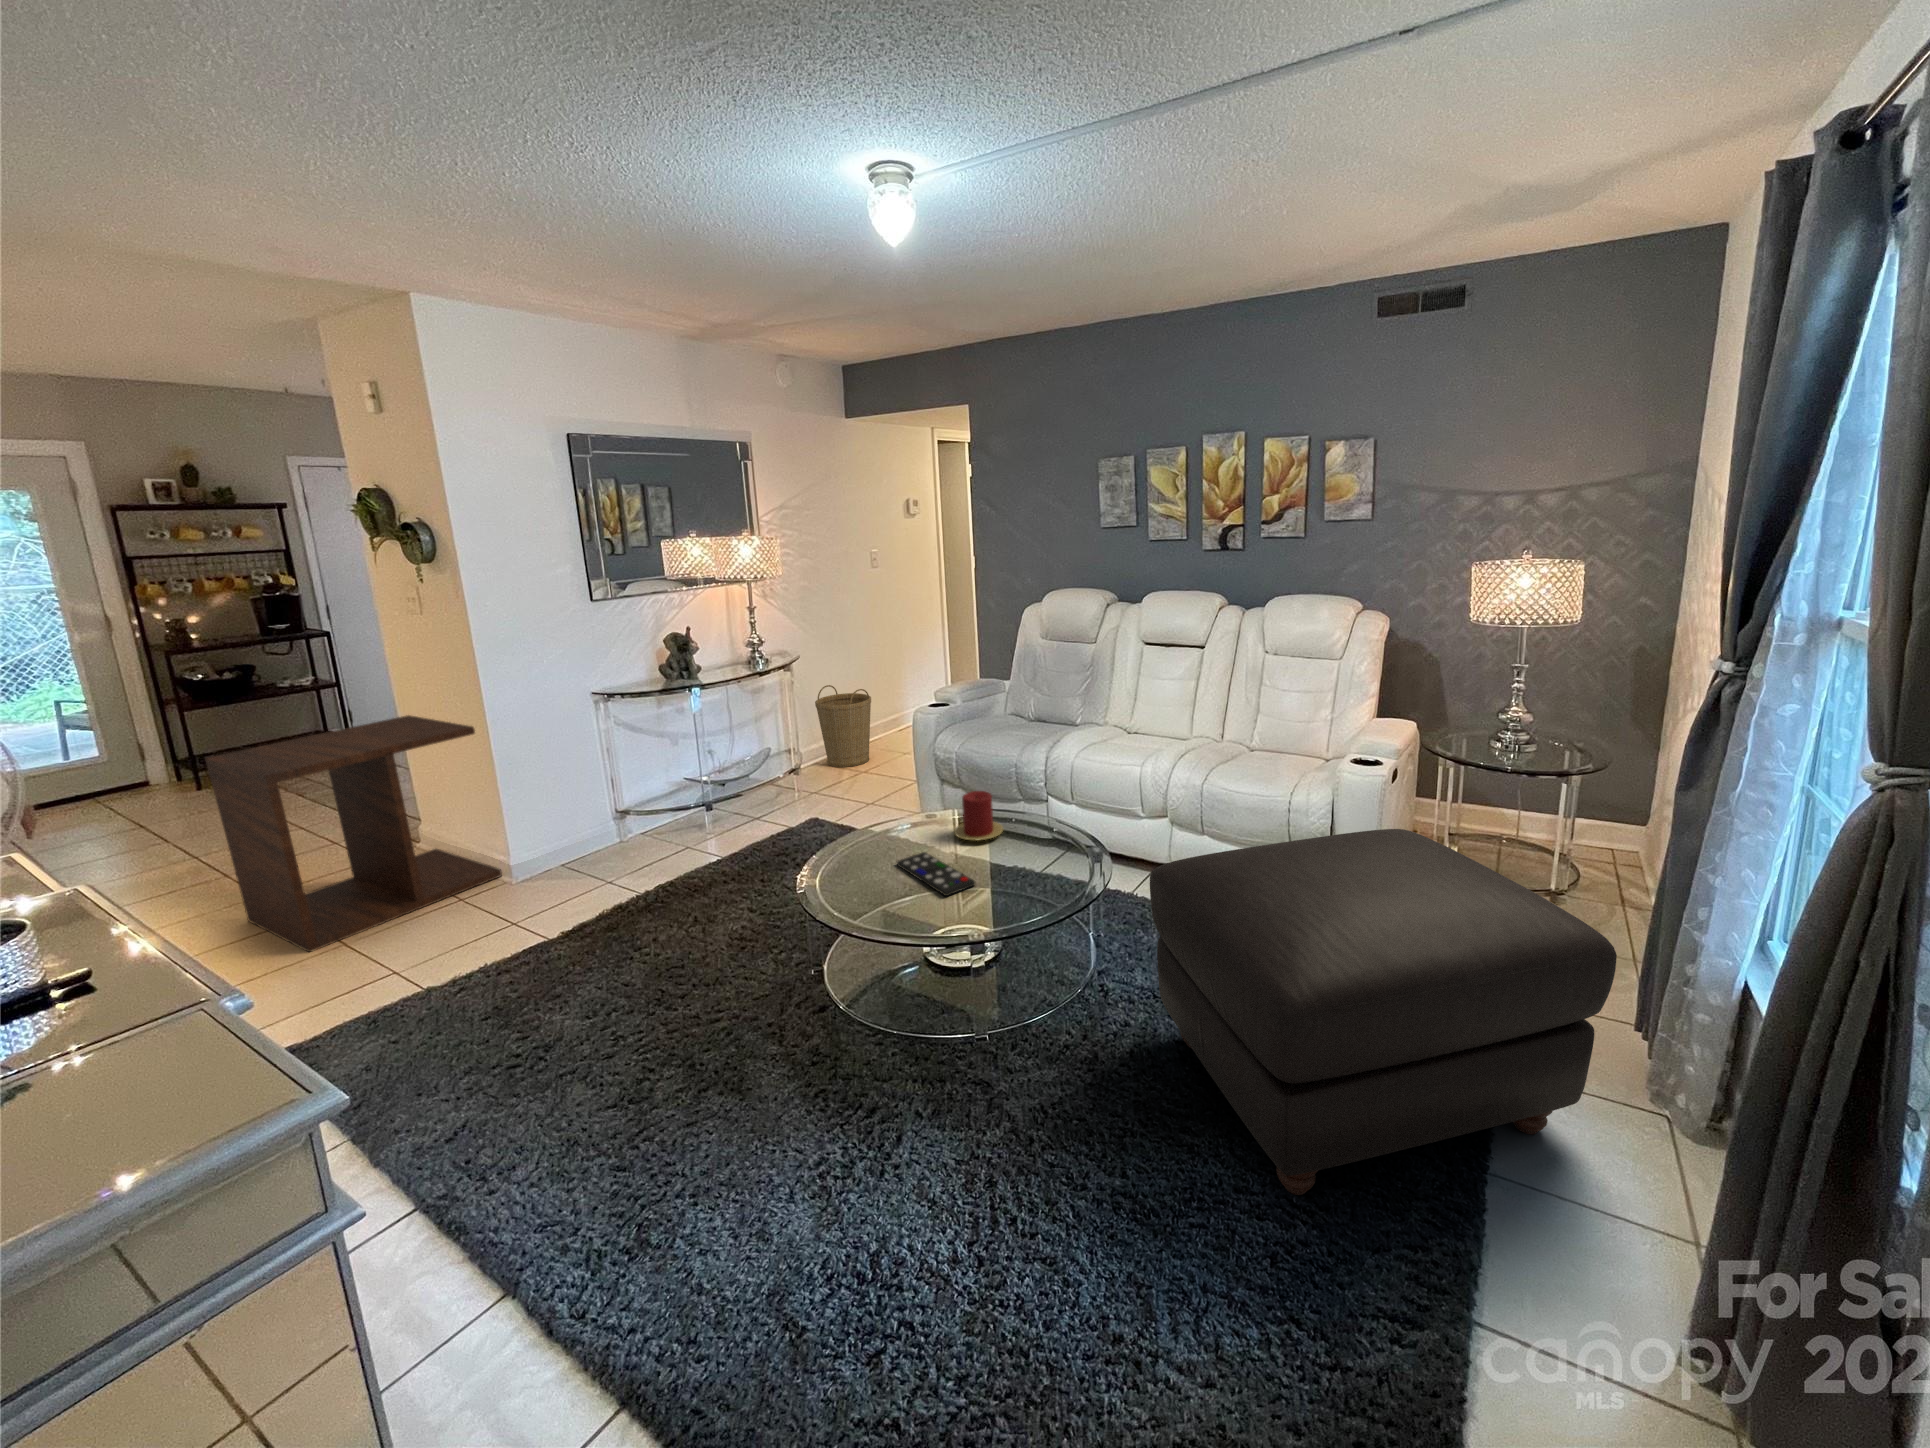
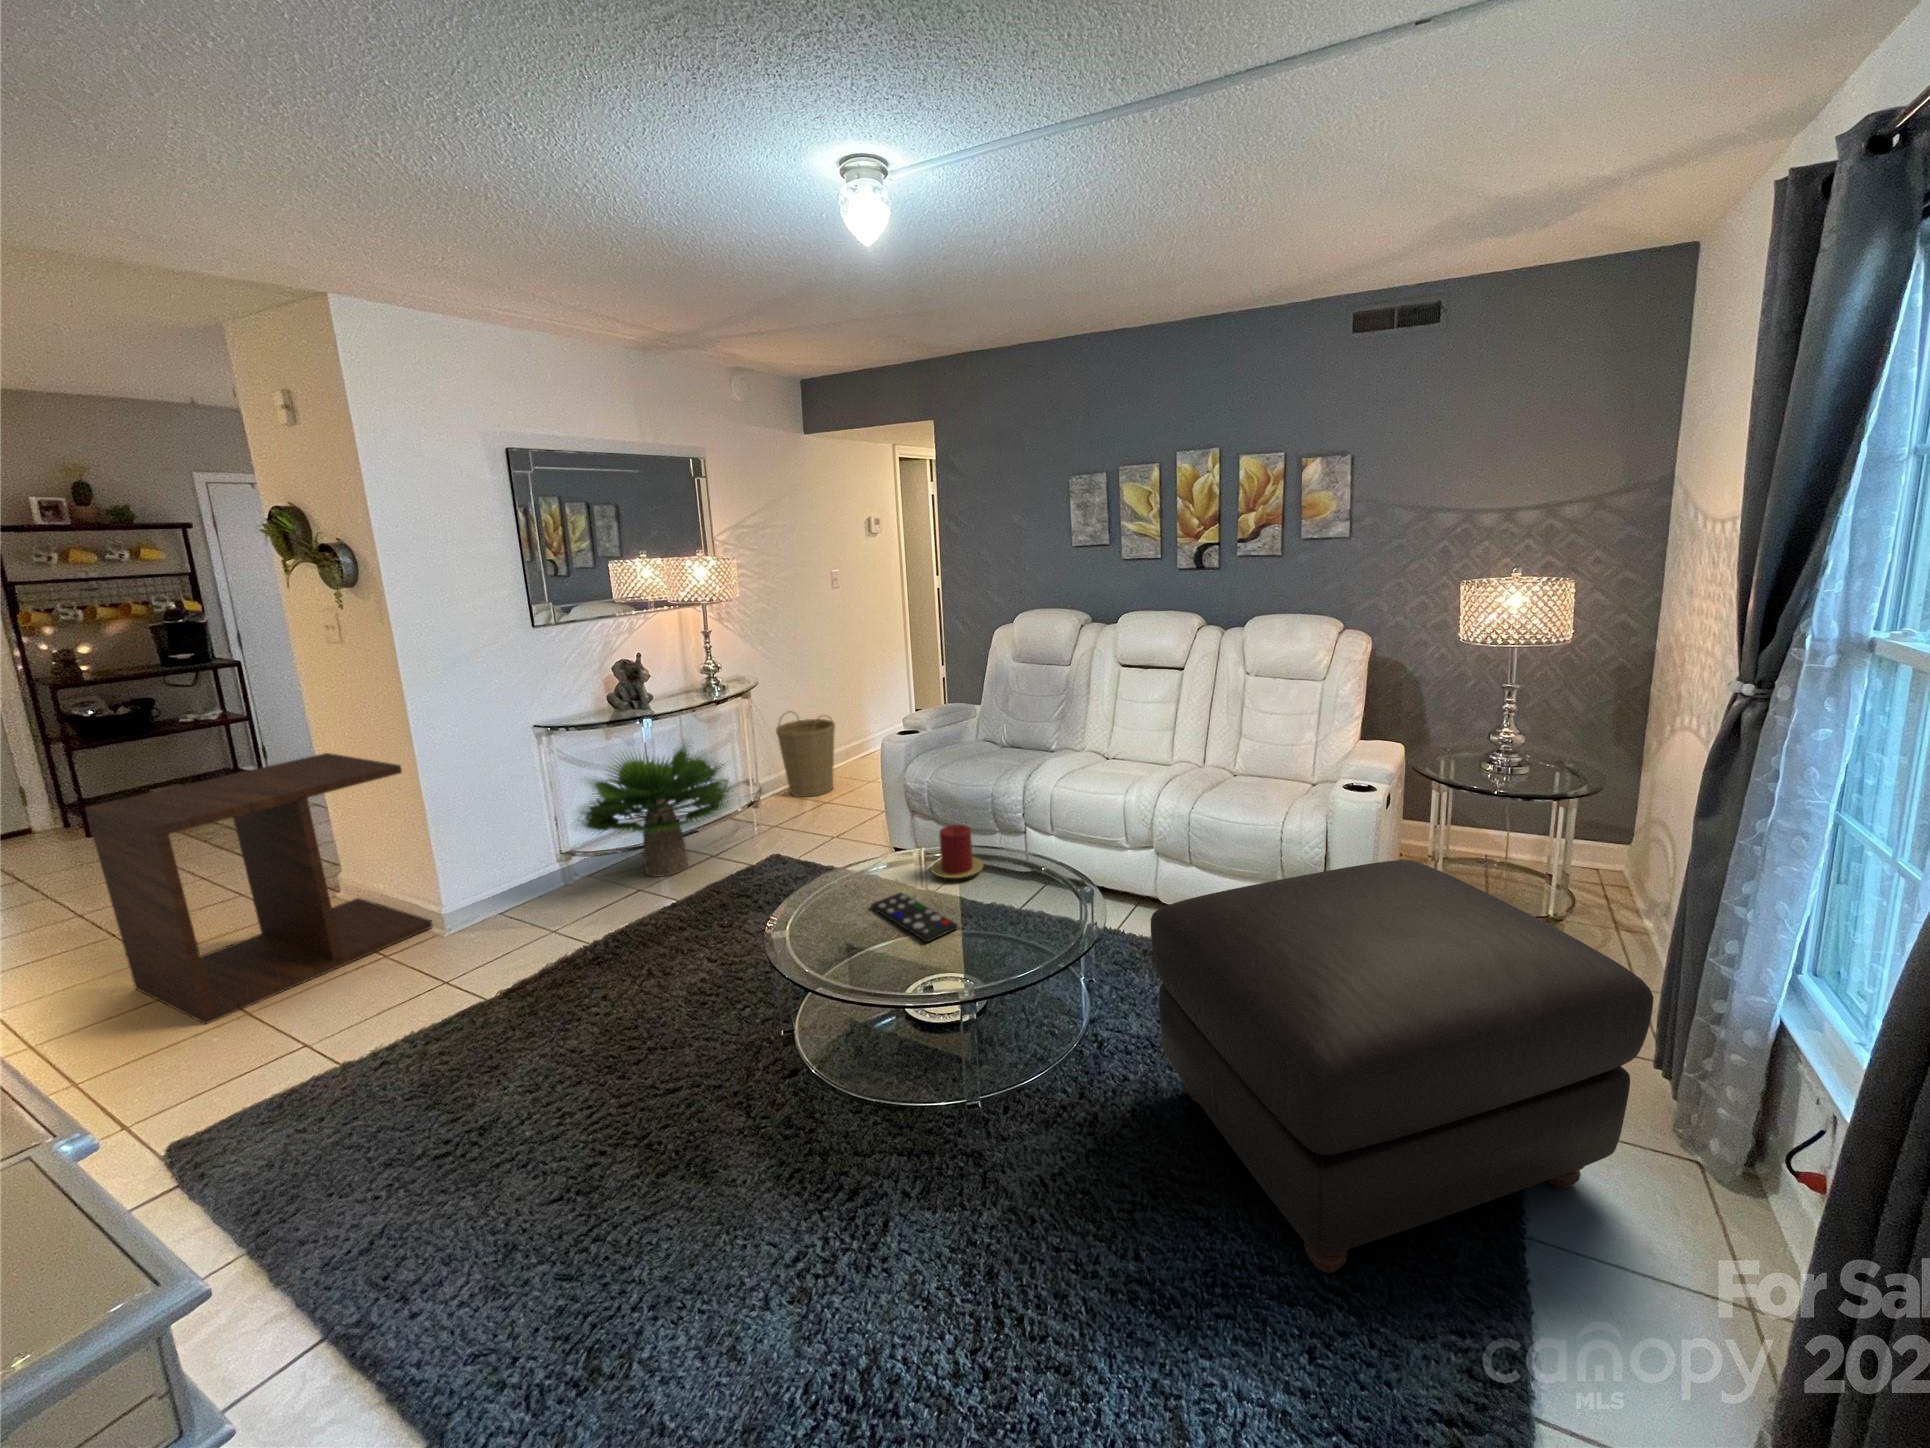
potted plant: none [621,704,782,837] -> present [577,743,733,877]

